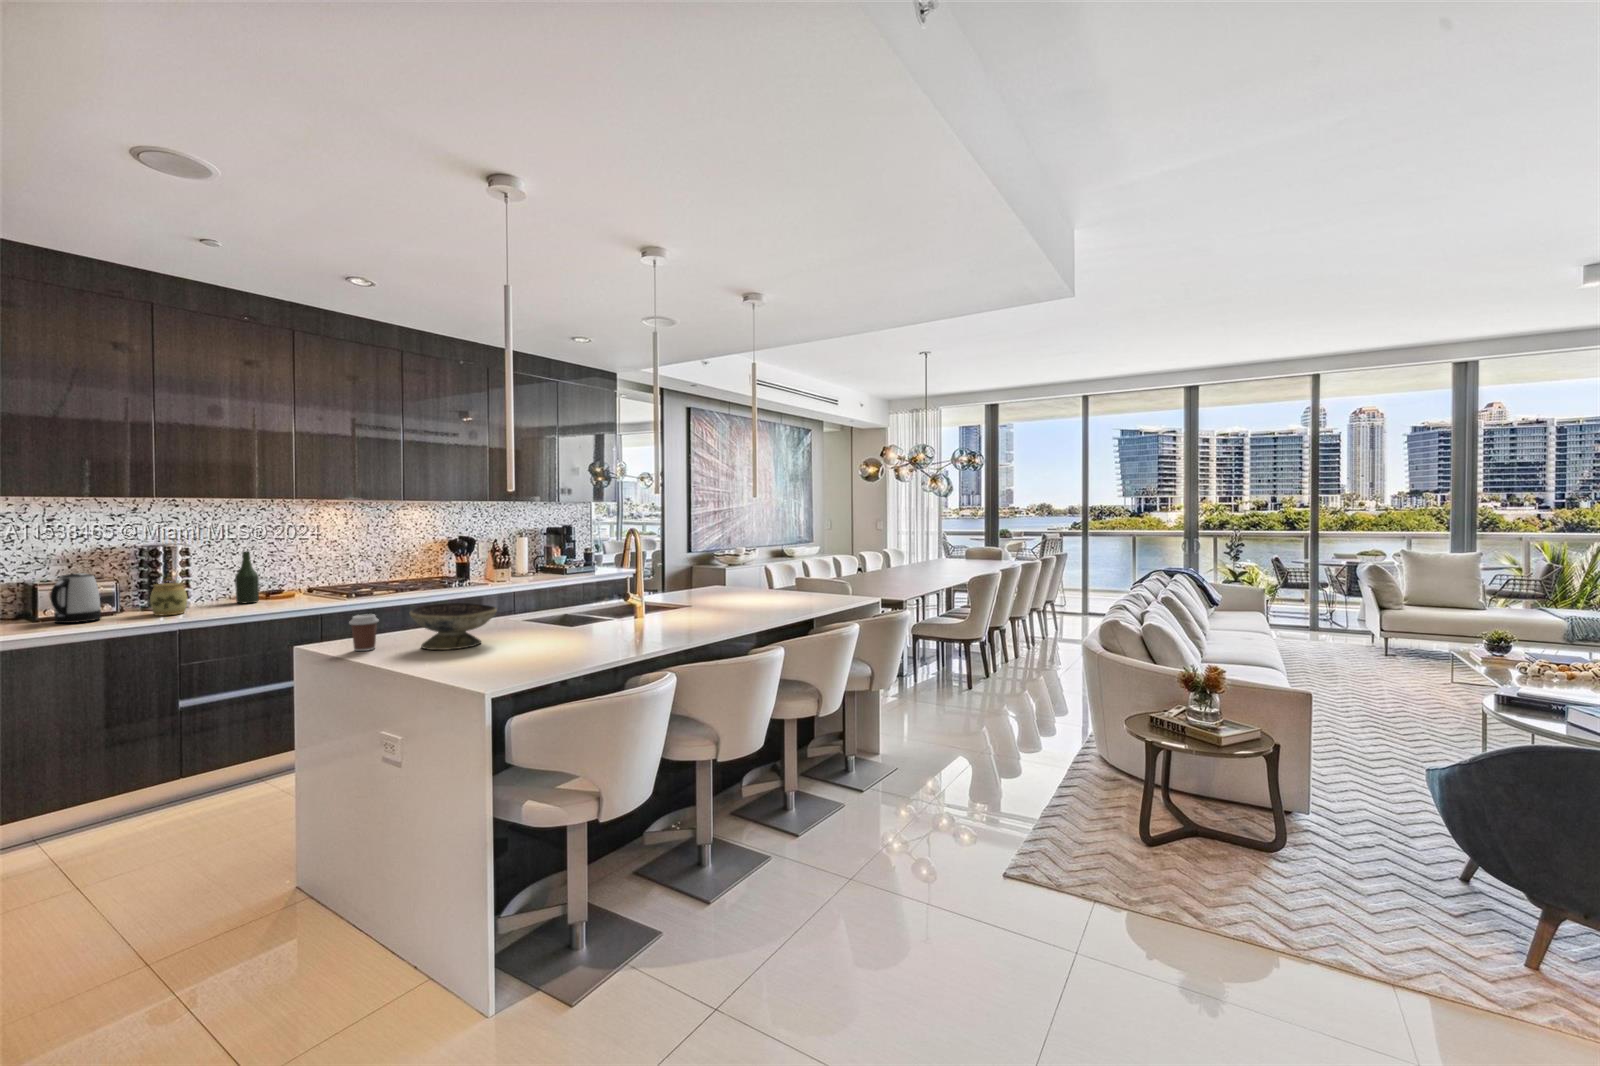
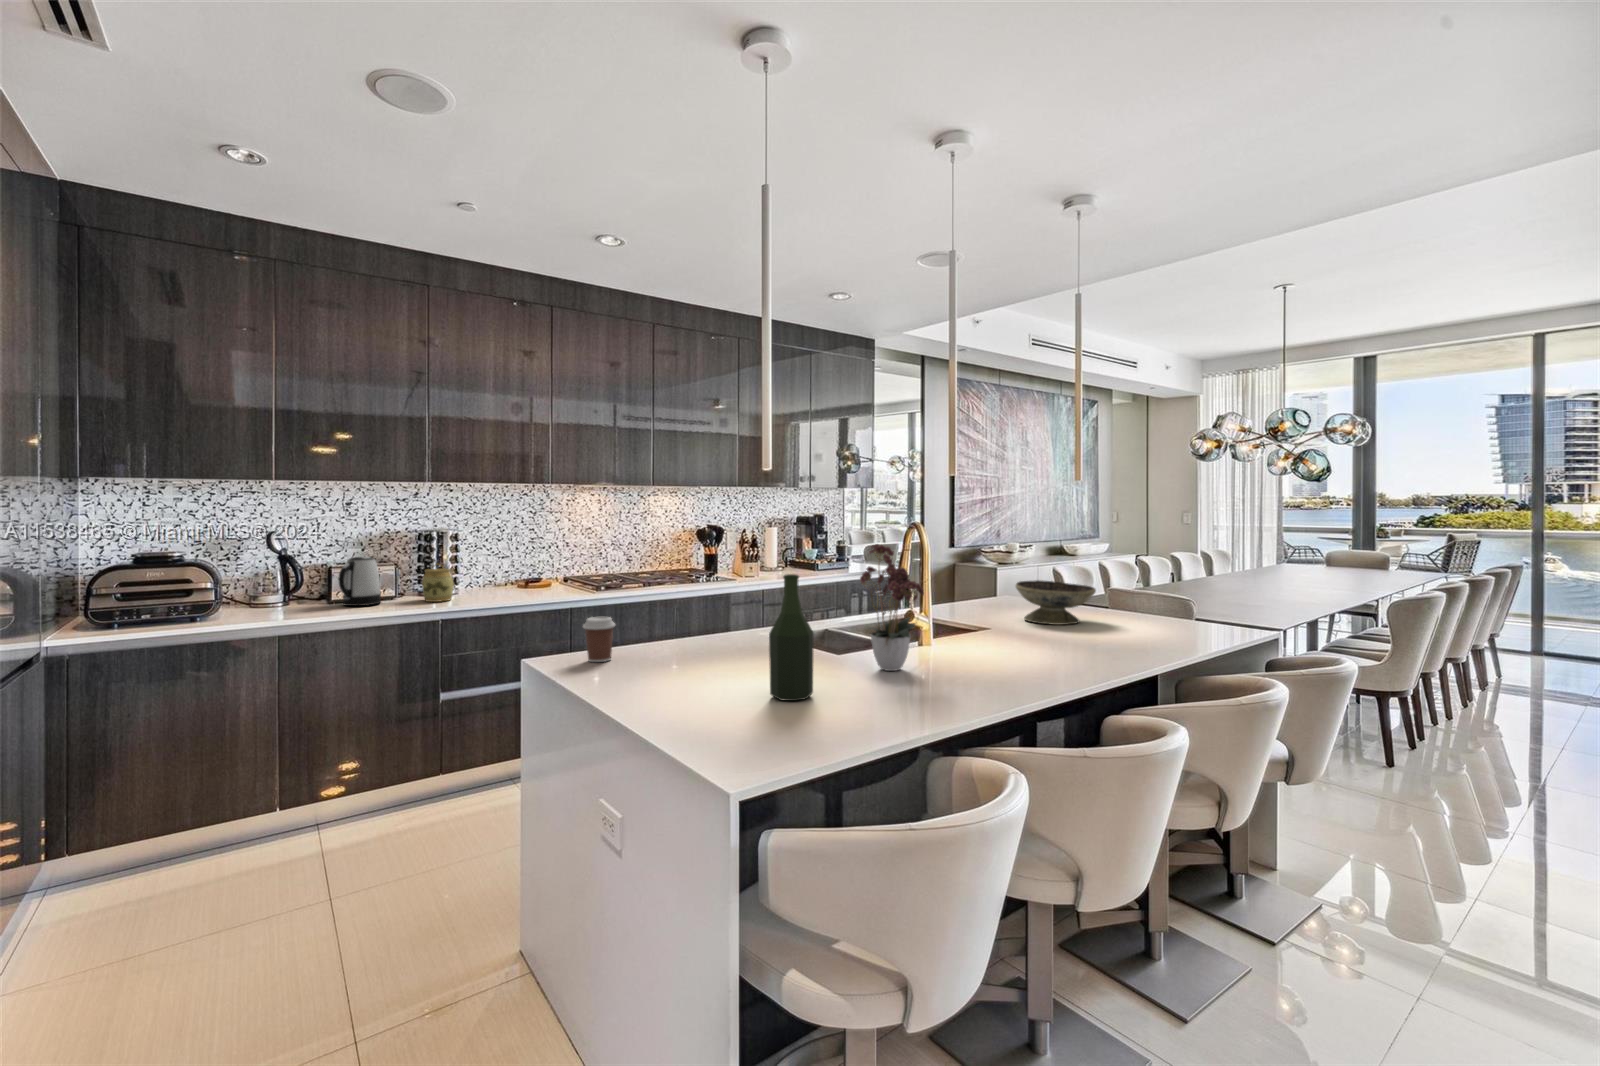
flower arrangement: none [578,547,632,642] -> present [860,544,924,671]
bottle: present [235,551,259,604] -> present [769,574,814,701]
decorative bowl: present [410,603,497,650] -> present [1016,580,1096,625]

